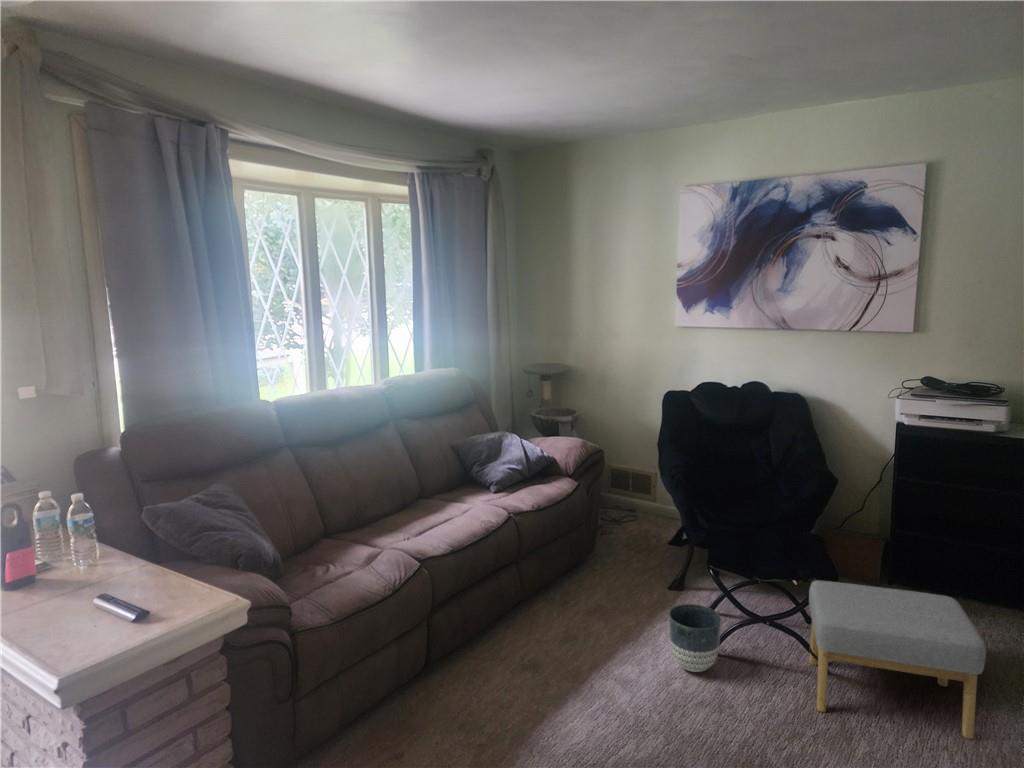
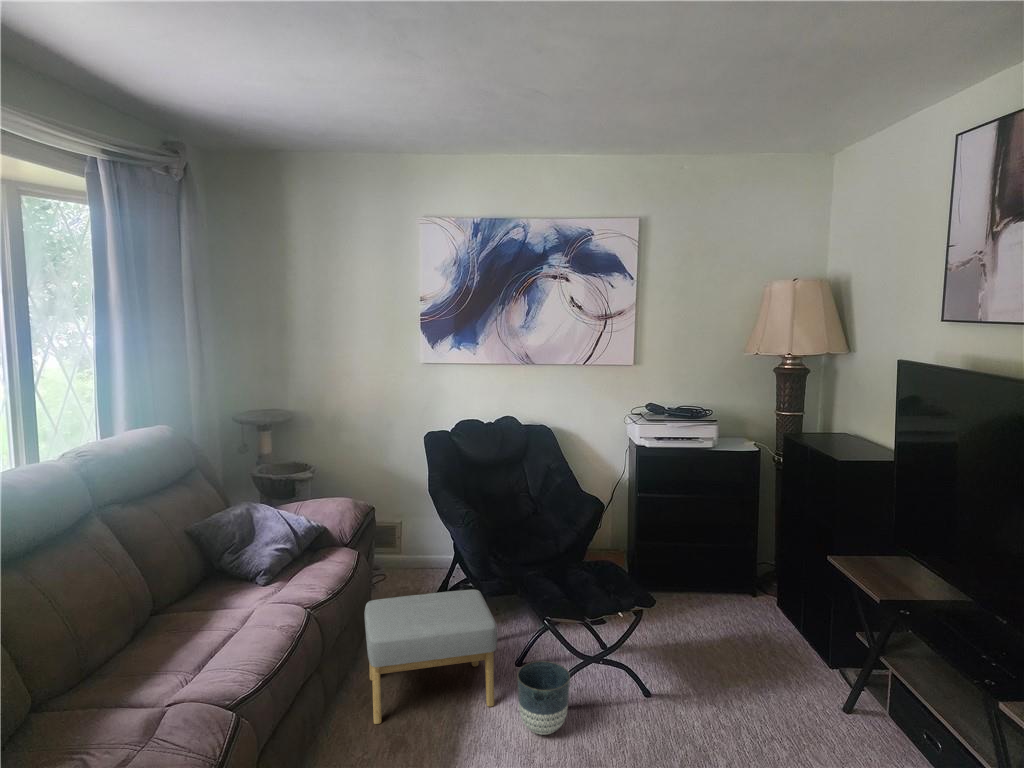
footstool: present [809,581,986,739] -> present [364,589,497,724]

